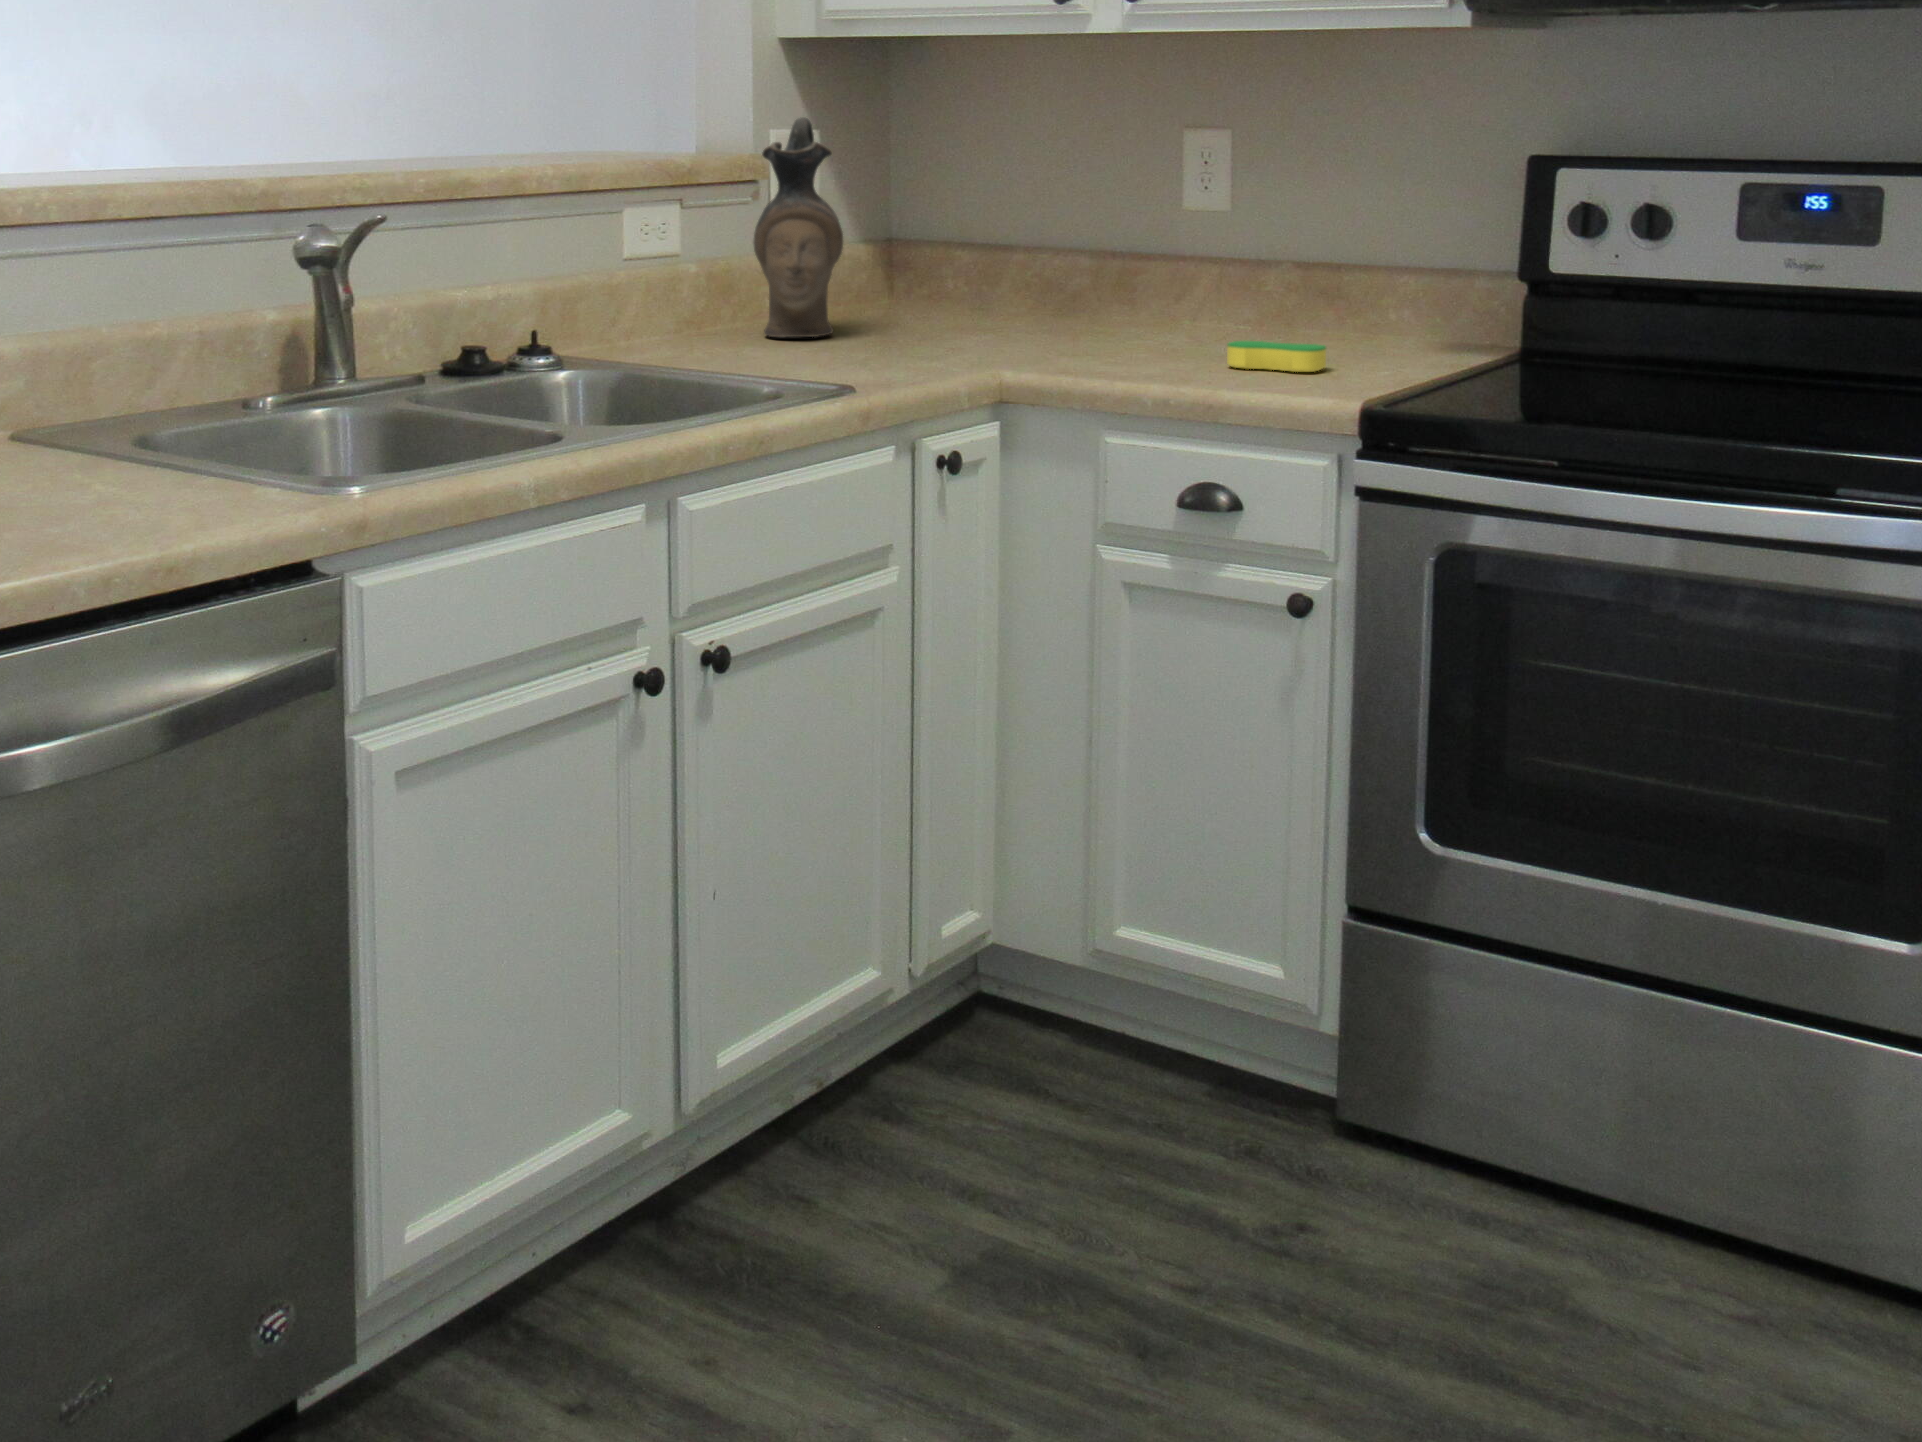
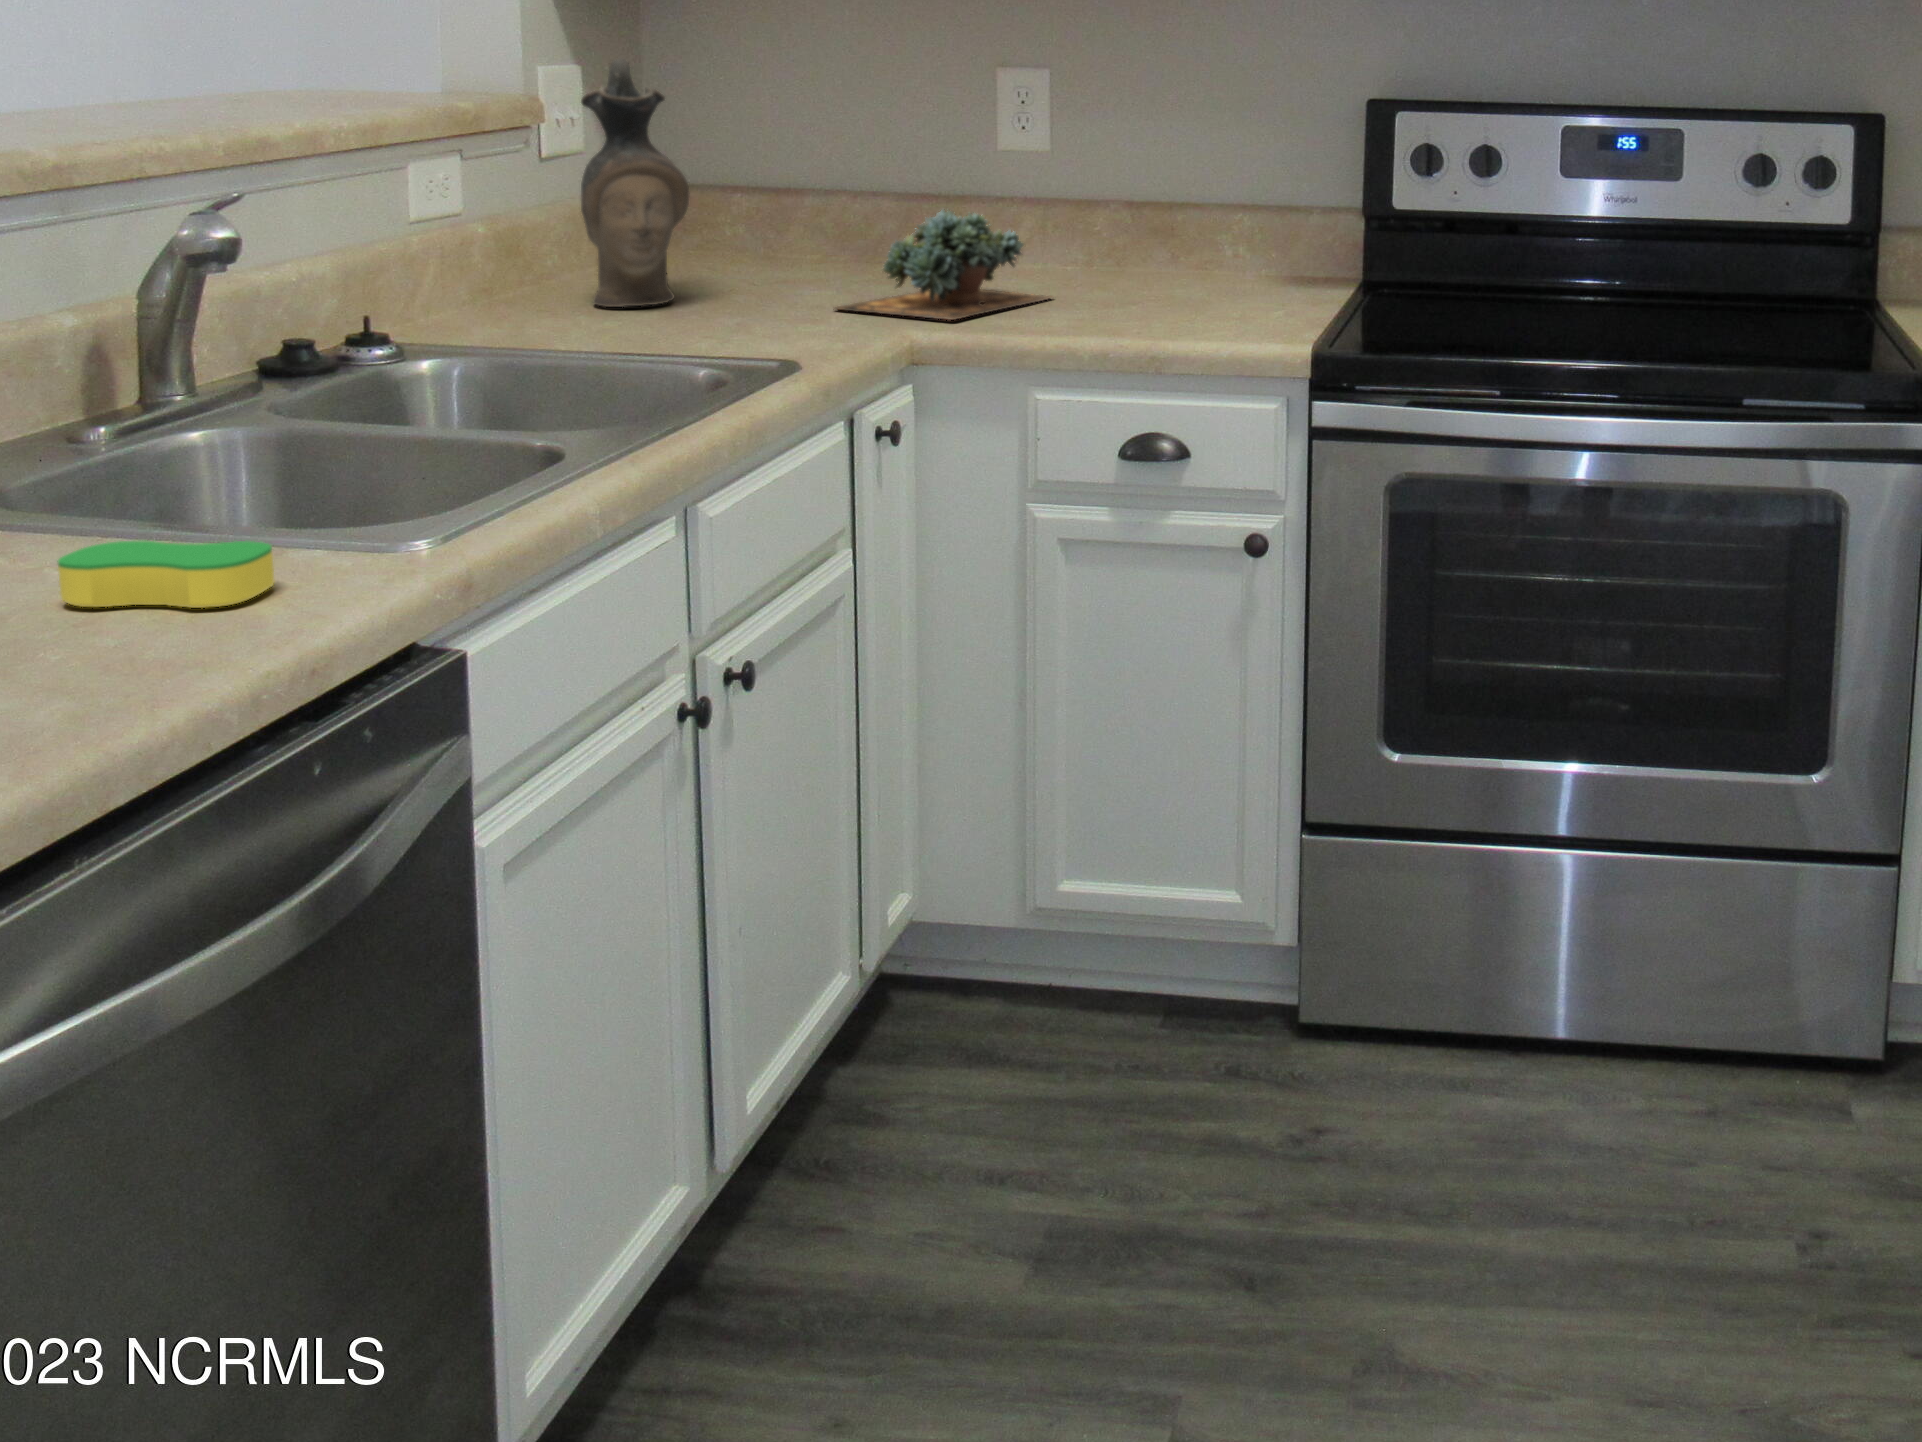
succulent plant: none [953,257,1171,361] -> present [835,209,1050,320]
sponge: present [1227,341,1326,372] -> present [57,540,274,608]

